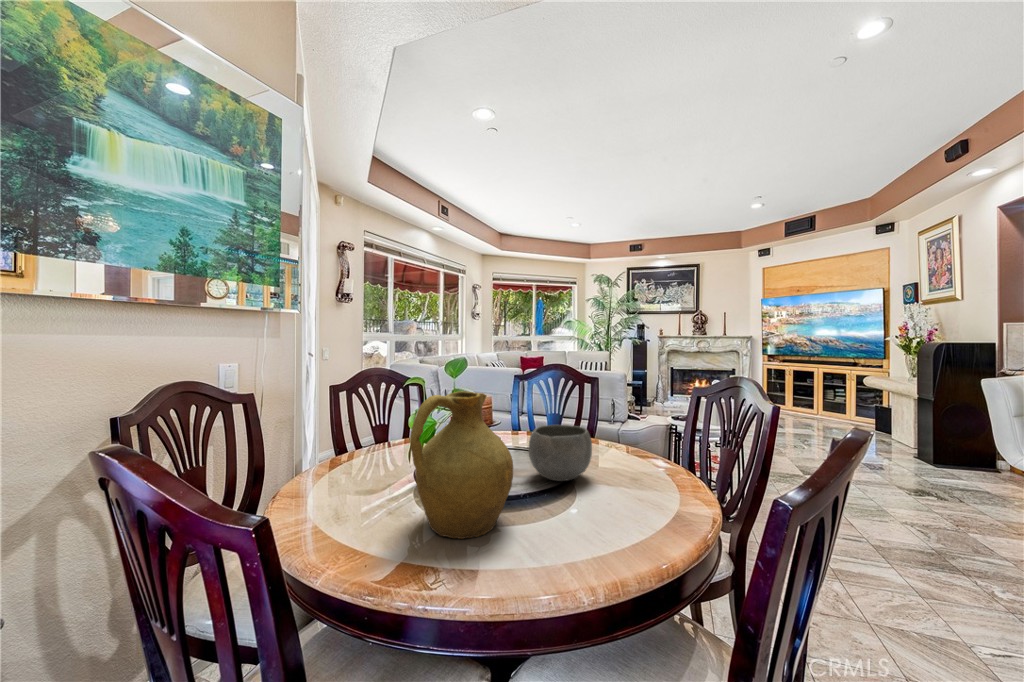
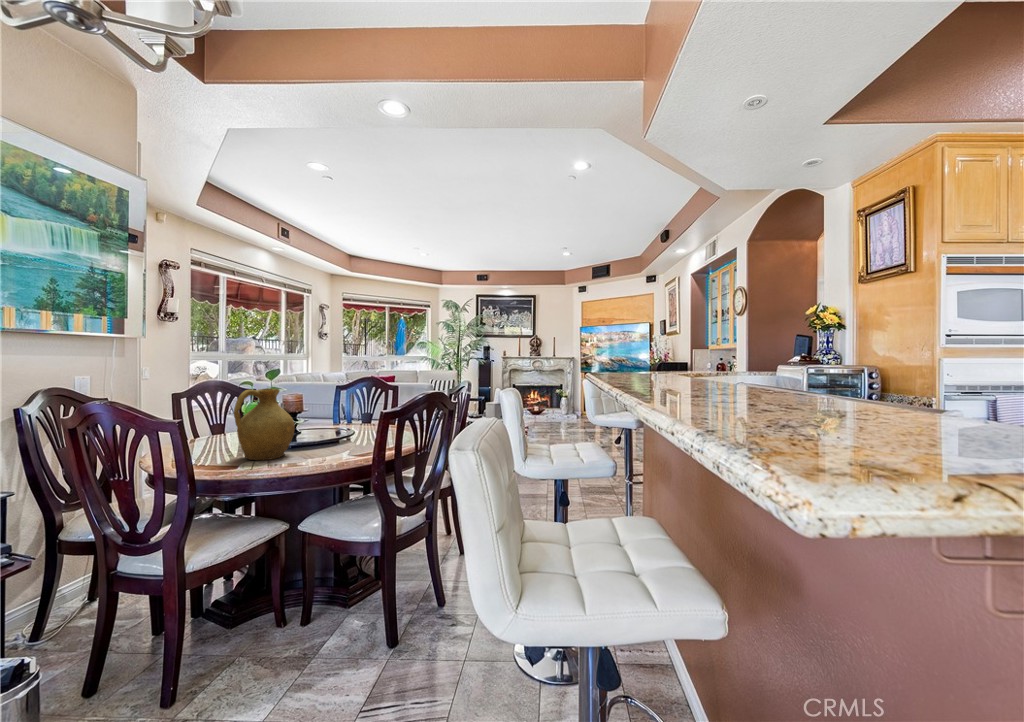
ceramic bowl: present [529,425,592,481] -> none [314,412,354,442]

